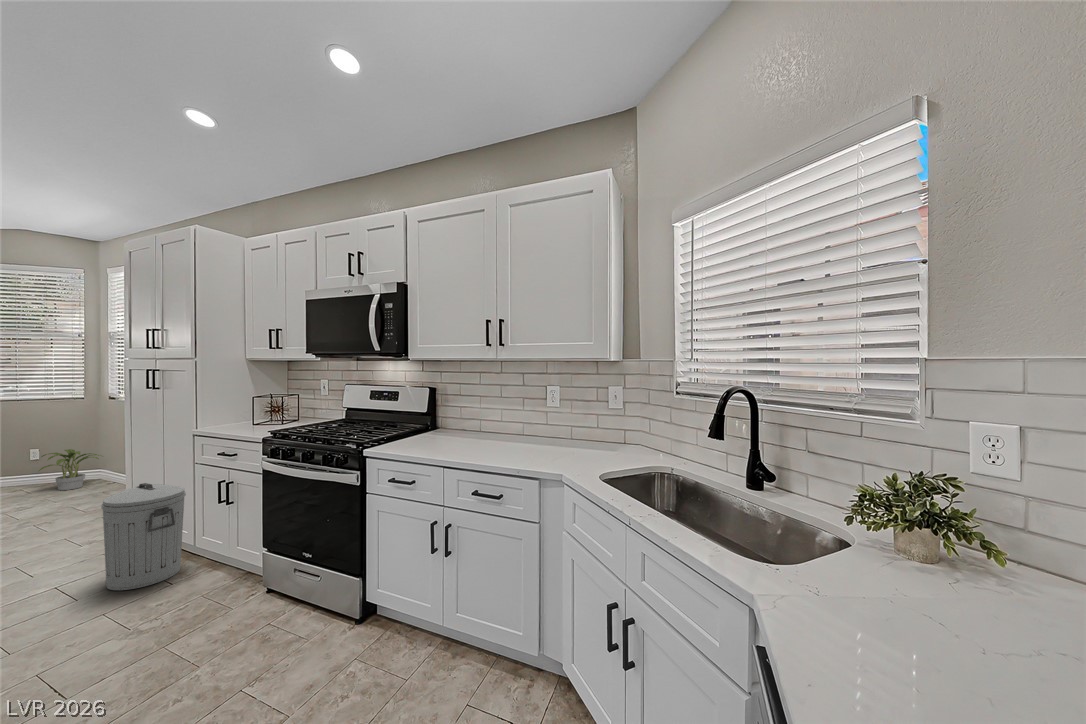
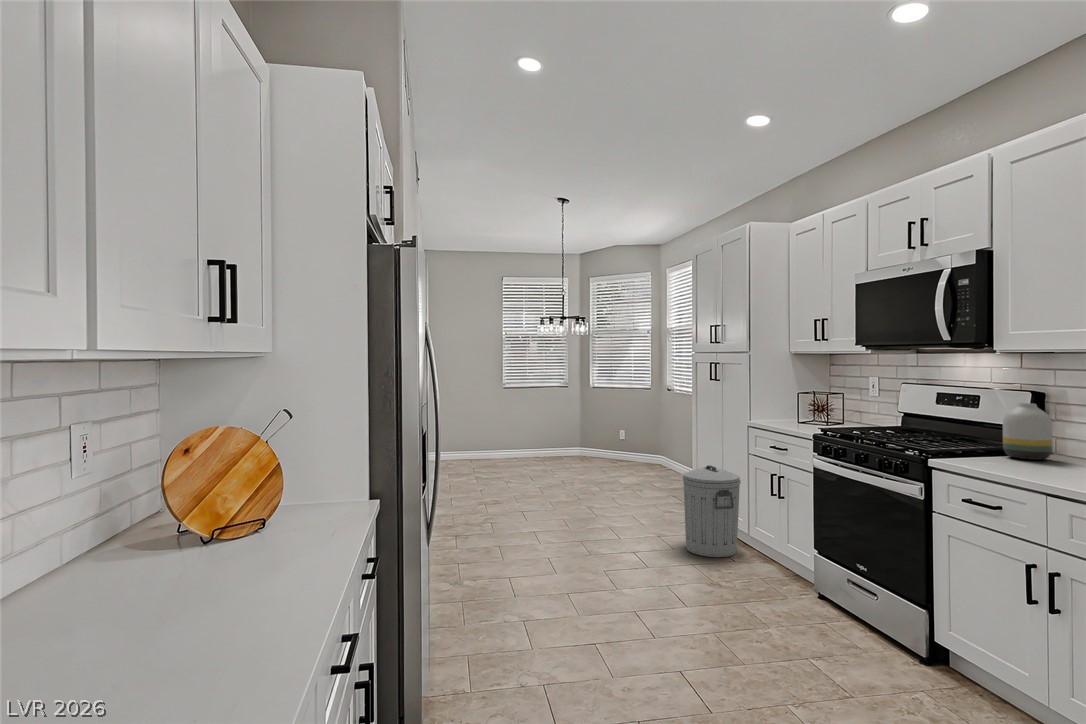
vase: none [414,398,443,440] -> present [1003,403,1052,460]
potted plant: present [39,449,99,490] -> none [628,433,667,467]

